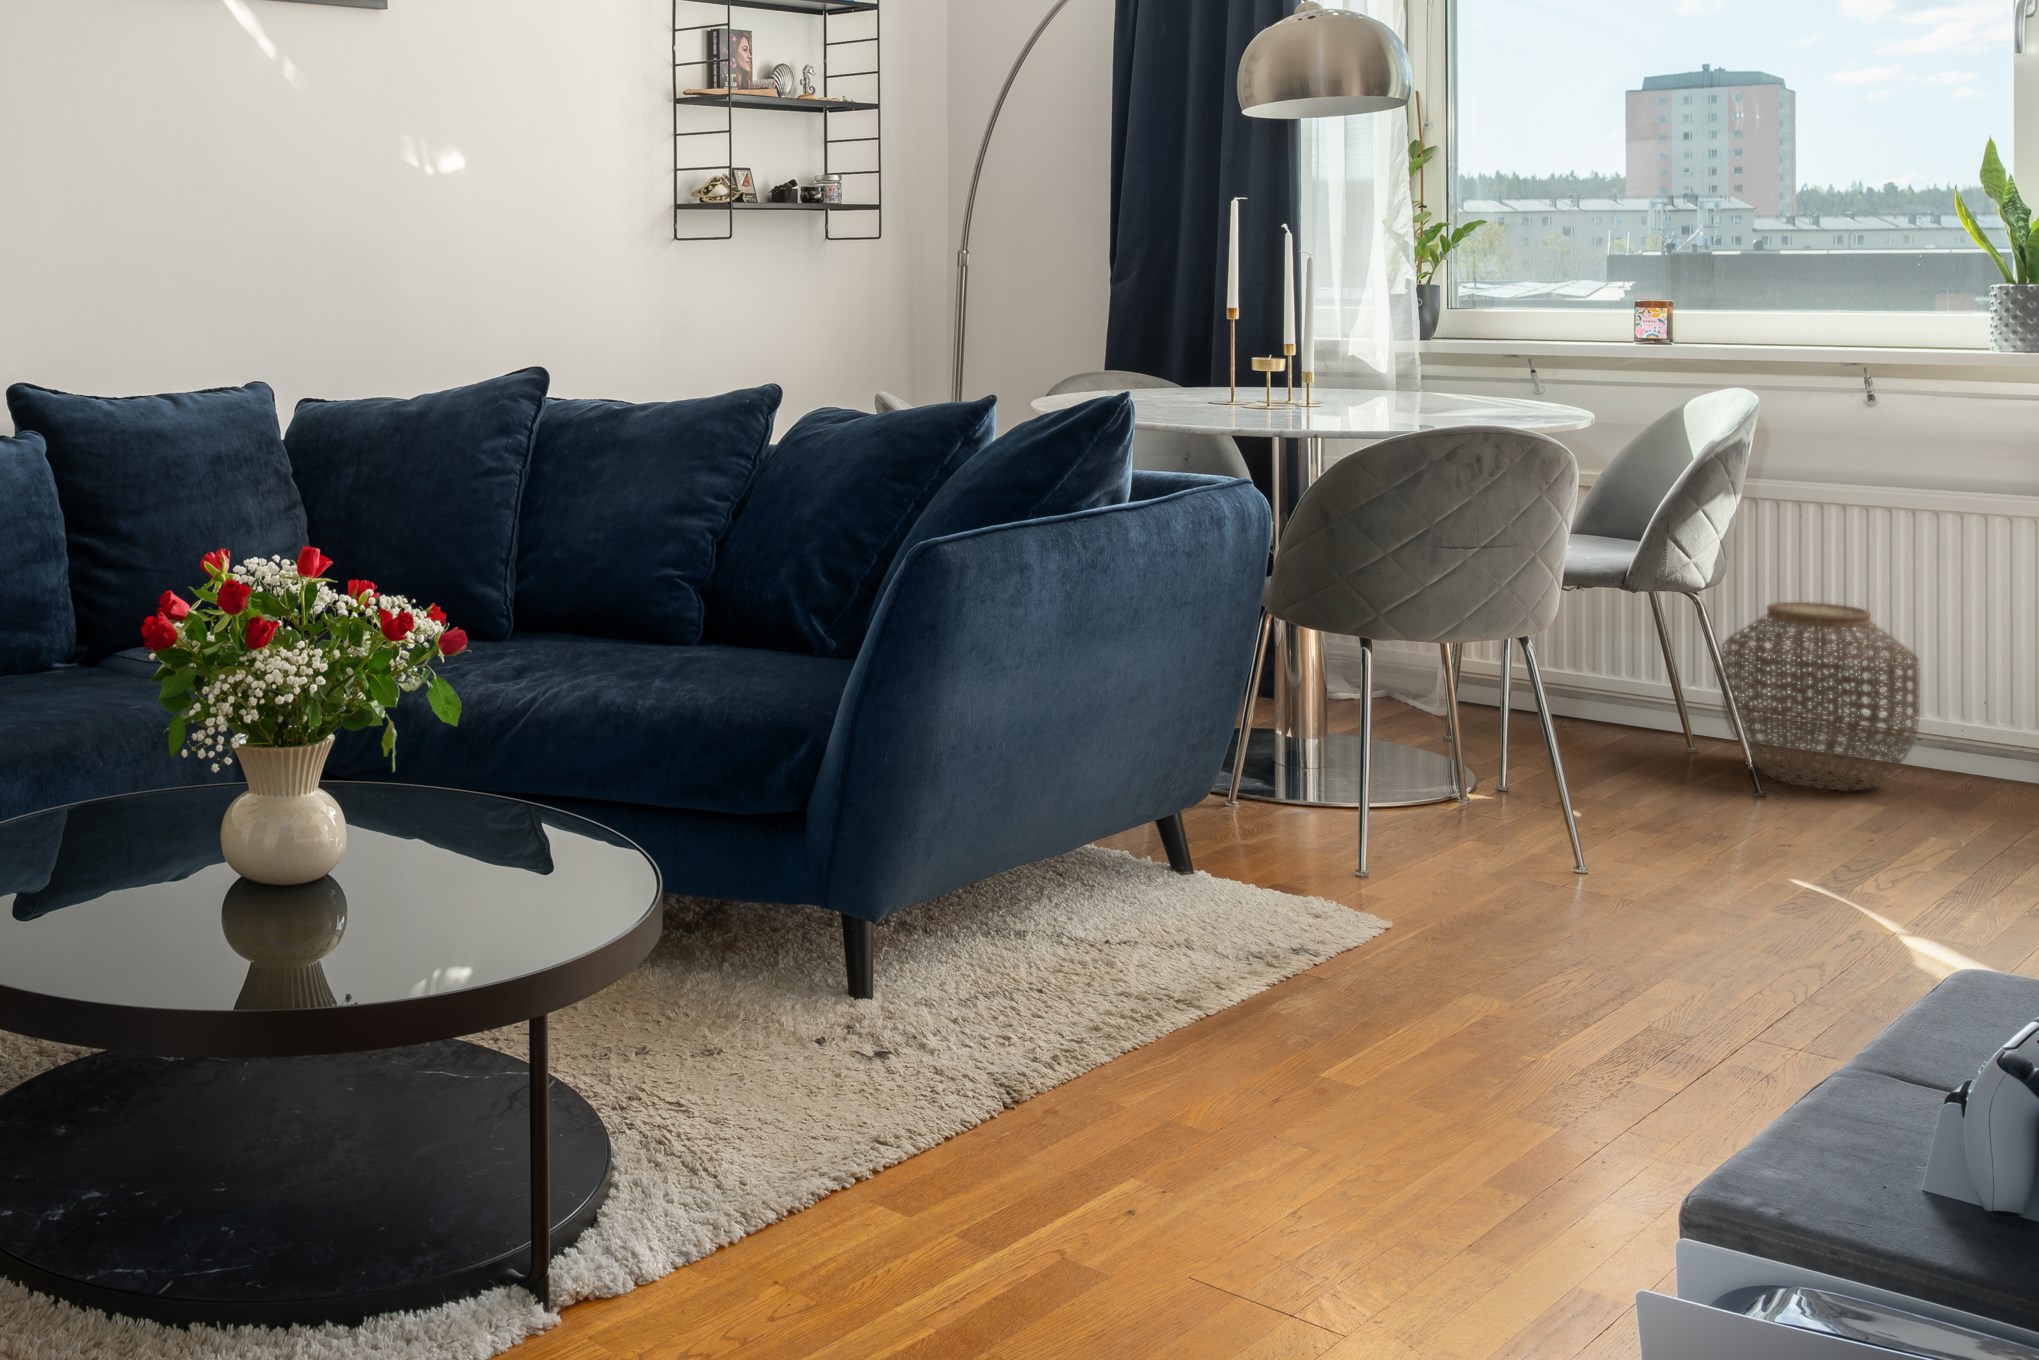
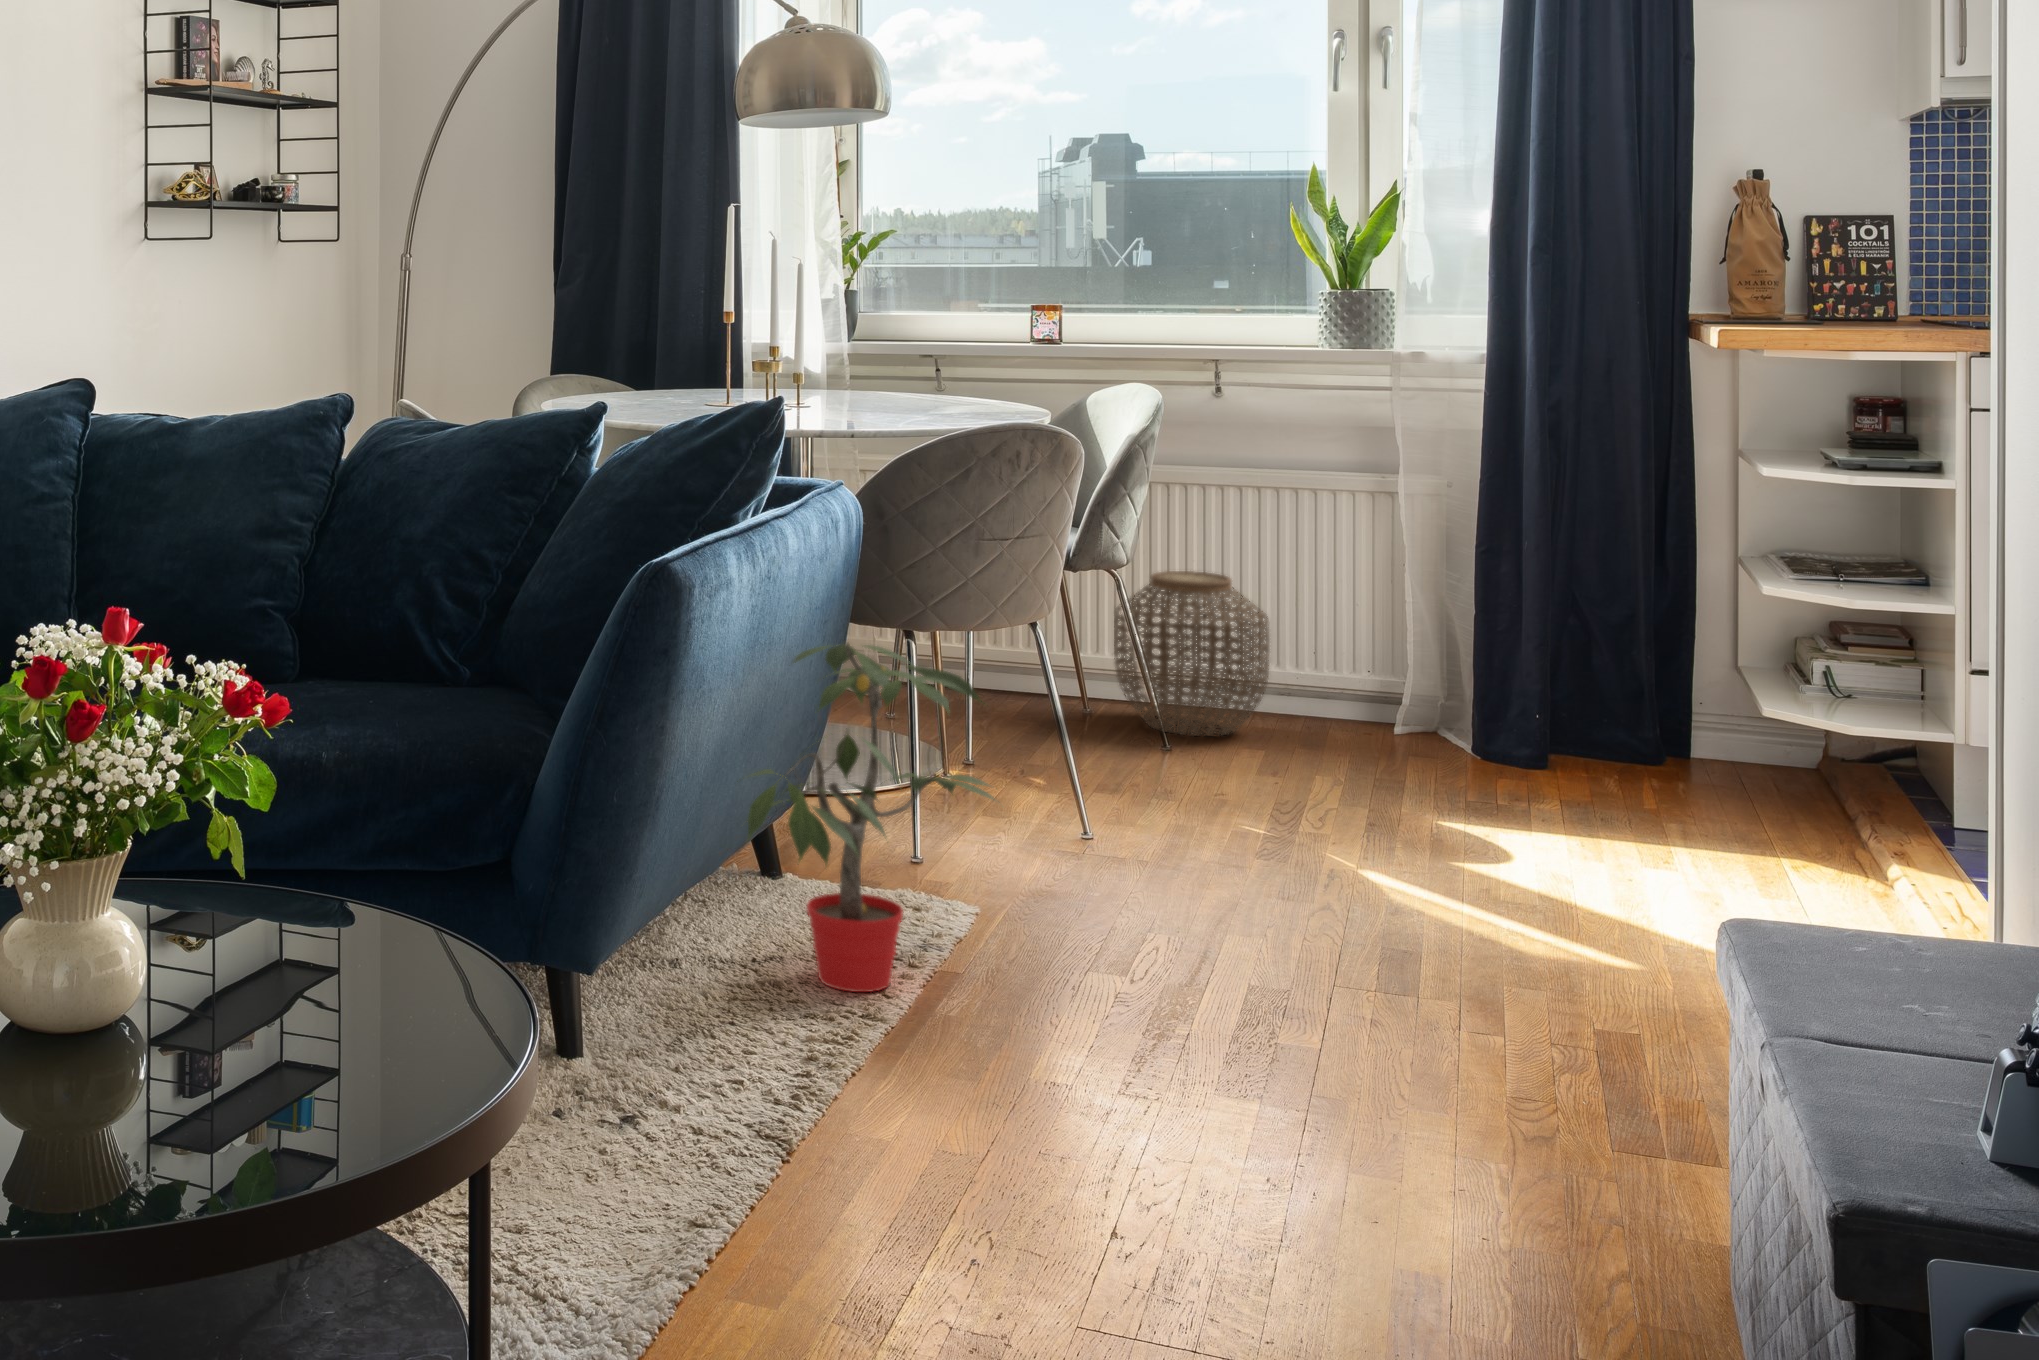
potted plant: none [1048,637,1391,984] -> present [737,643,1000,992]

